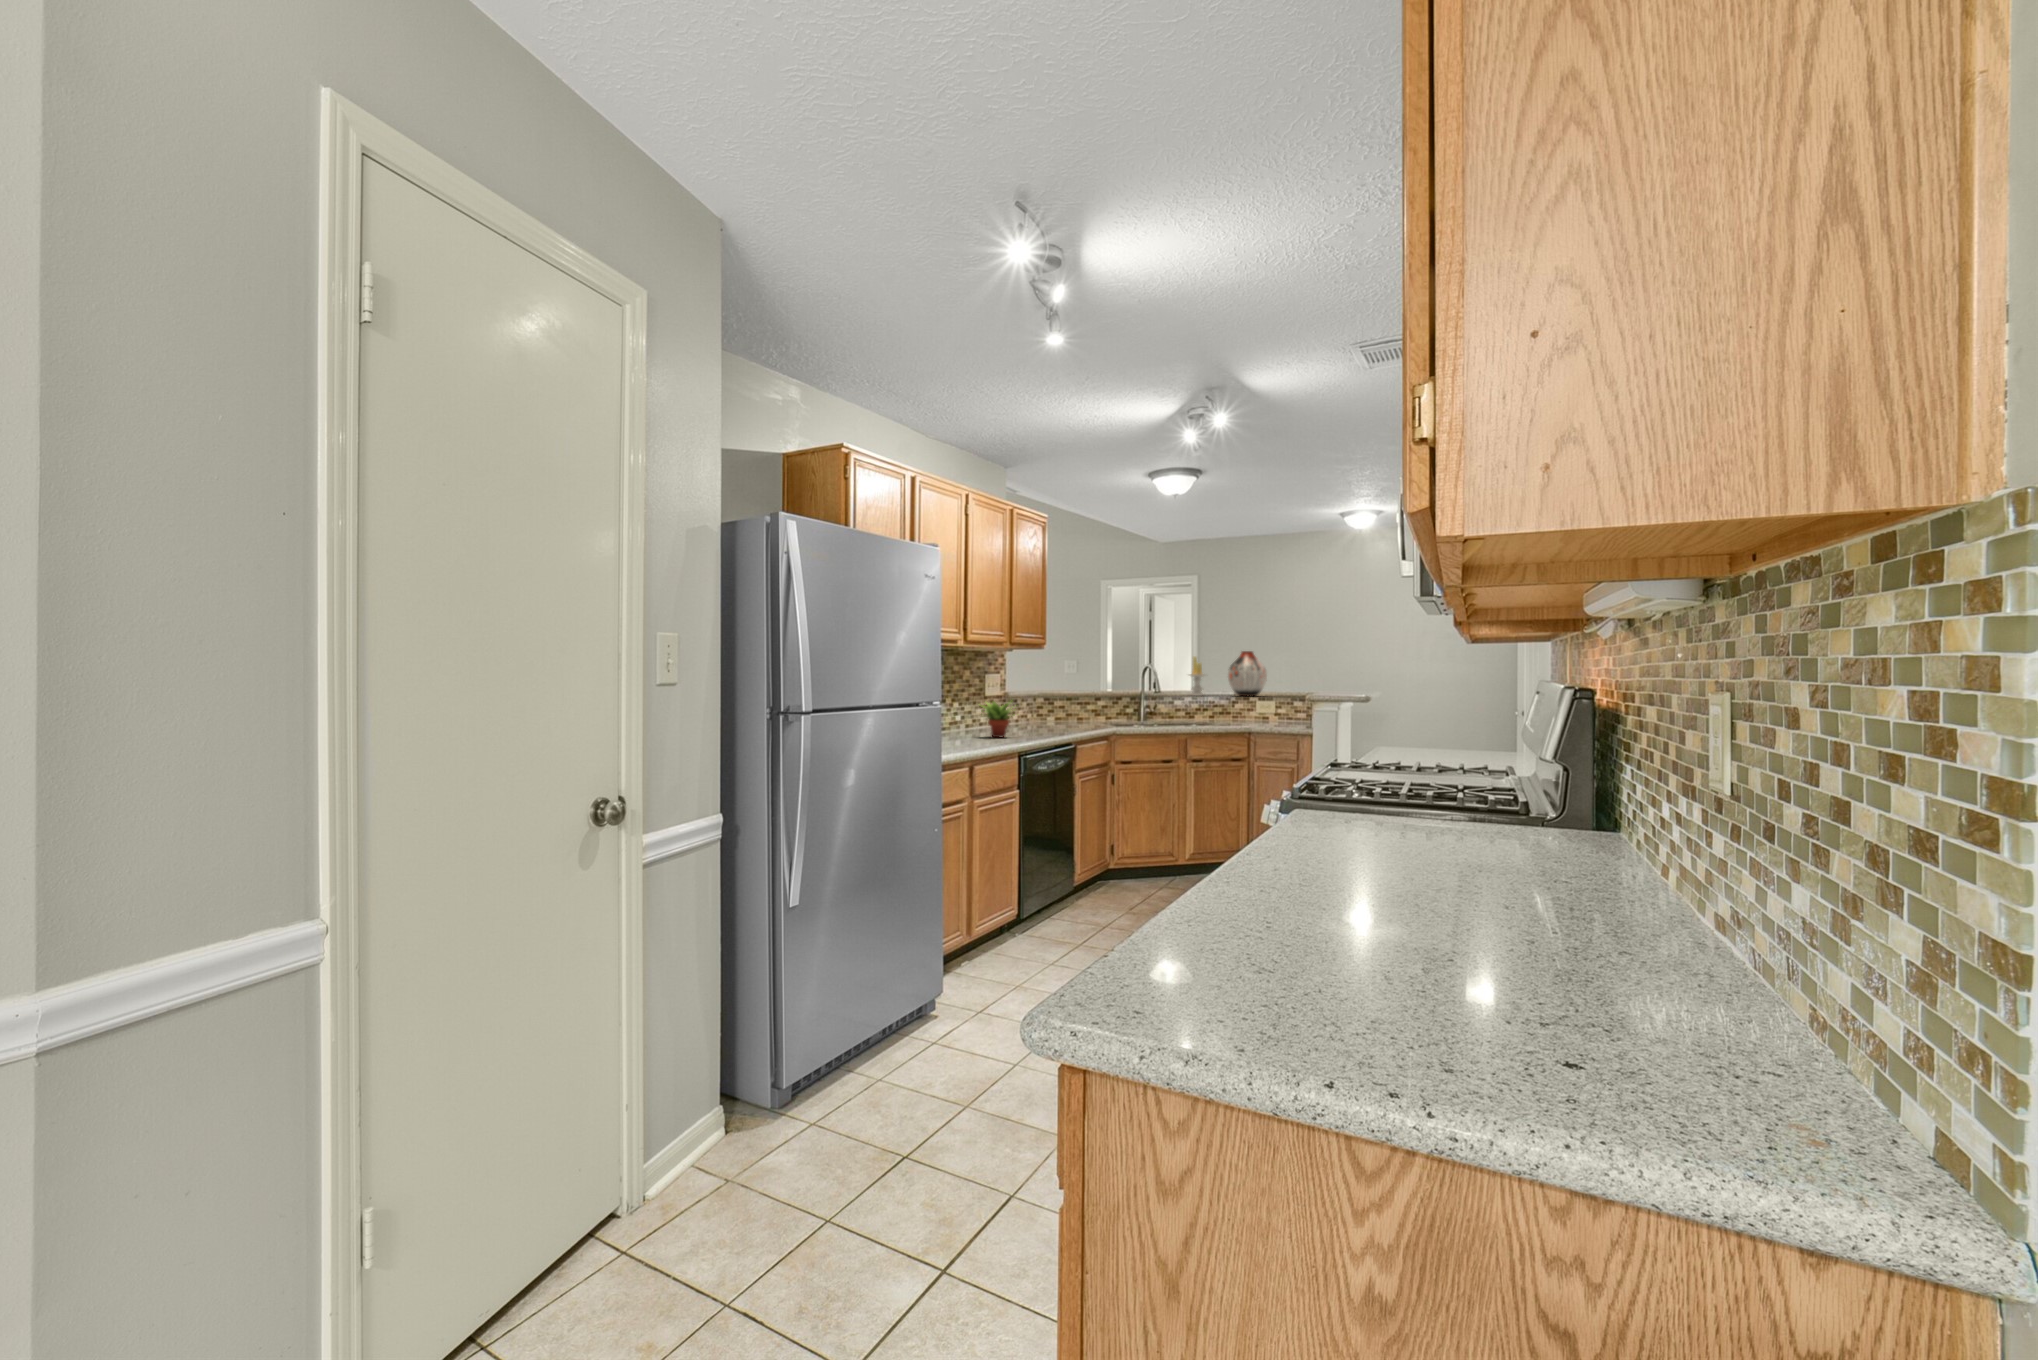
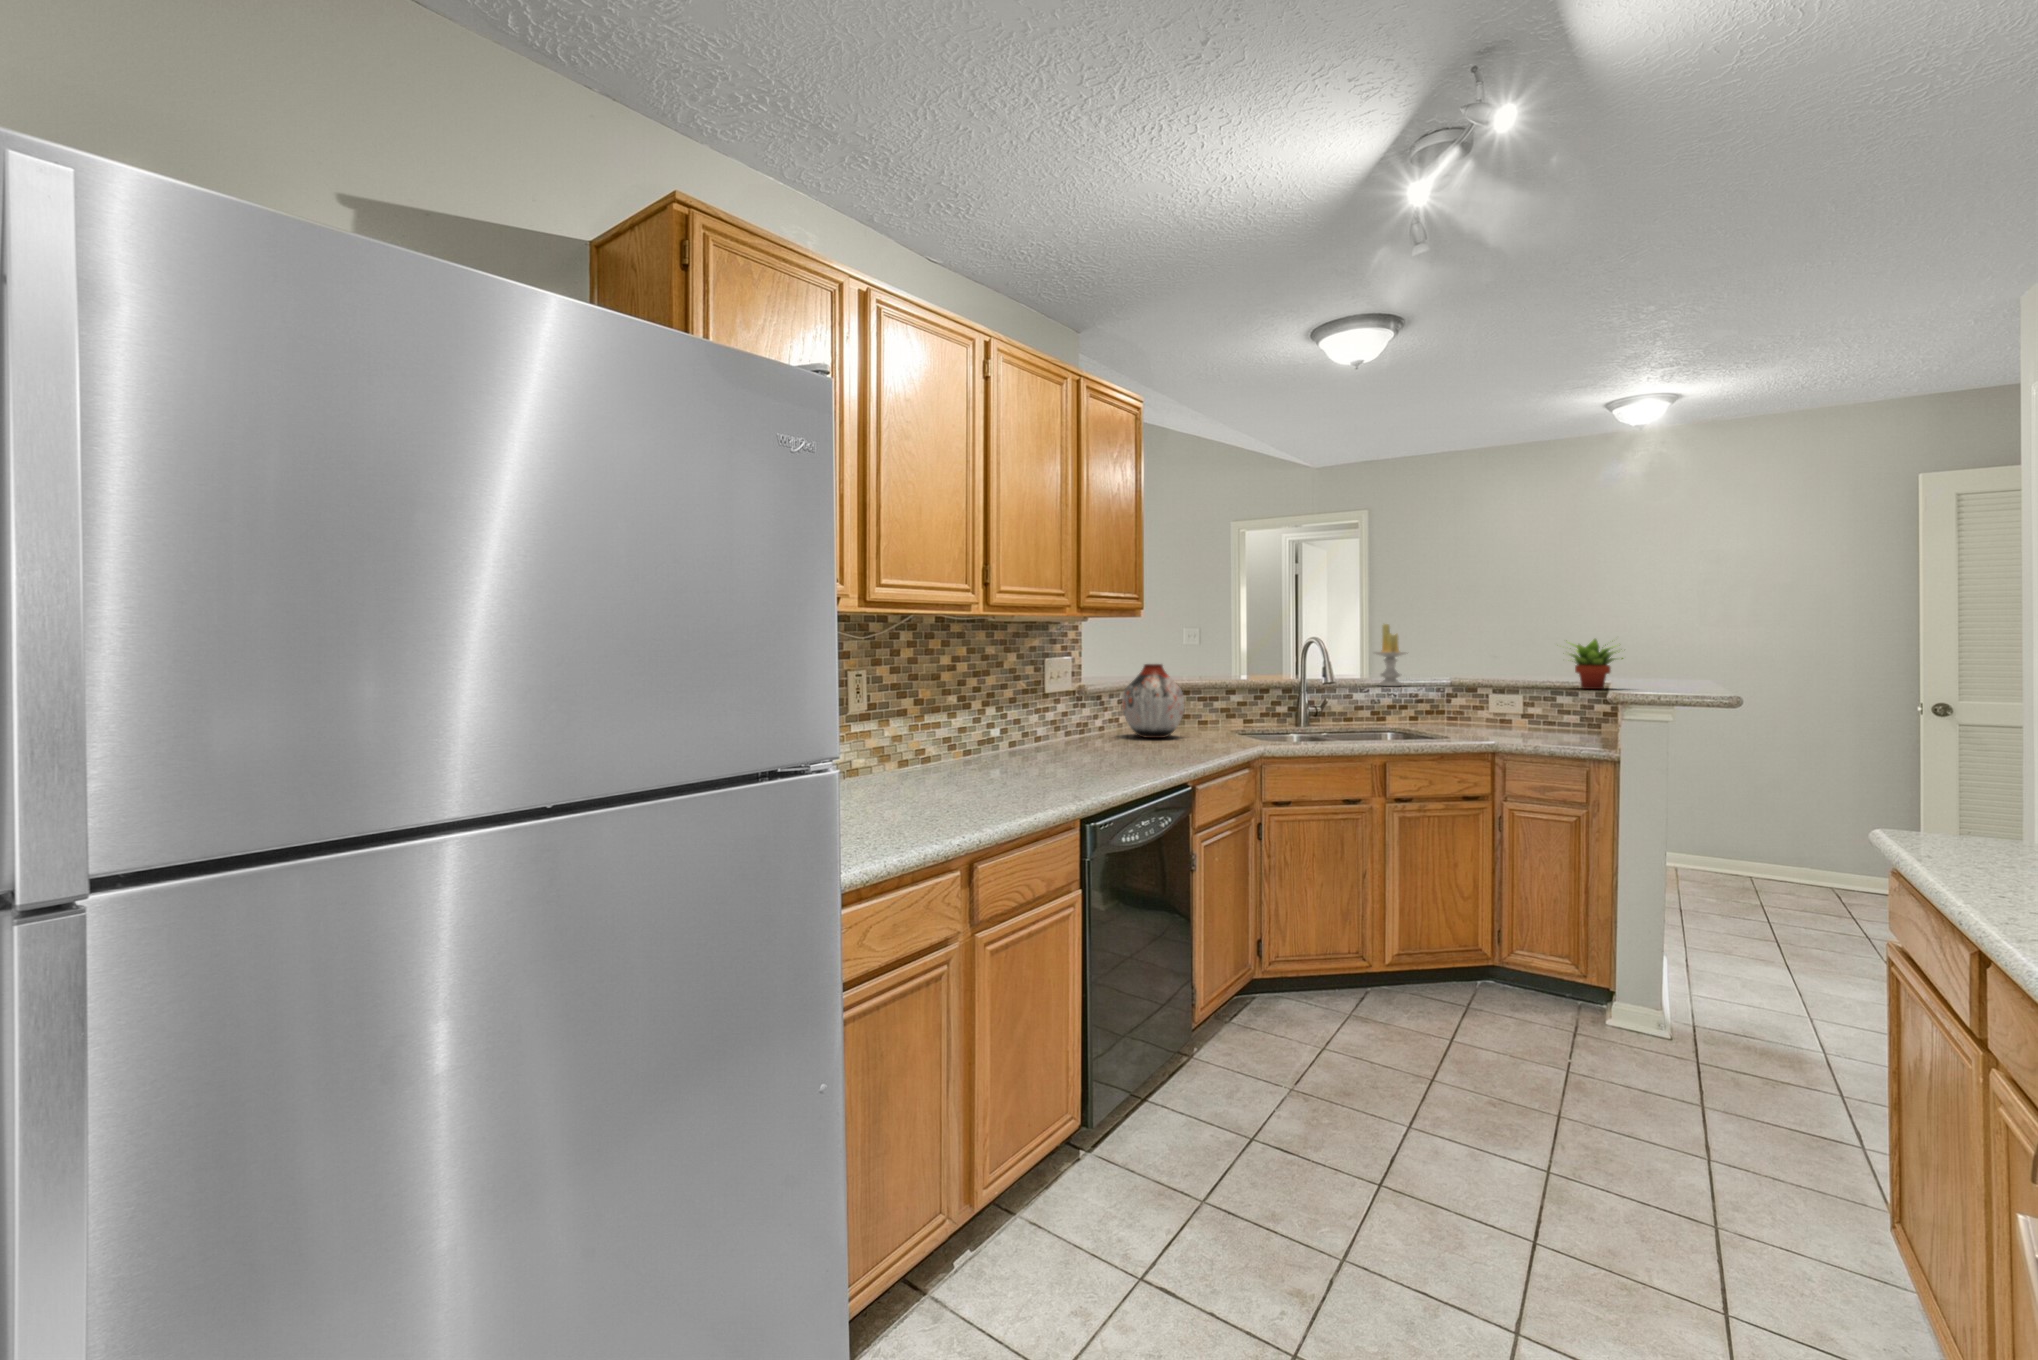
vase: present [1228,651,1267,696] -> present [1122,664,1185,738]
succulent plant: present [979,702,1011,737] -> present [1569,639,1624,689]

